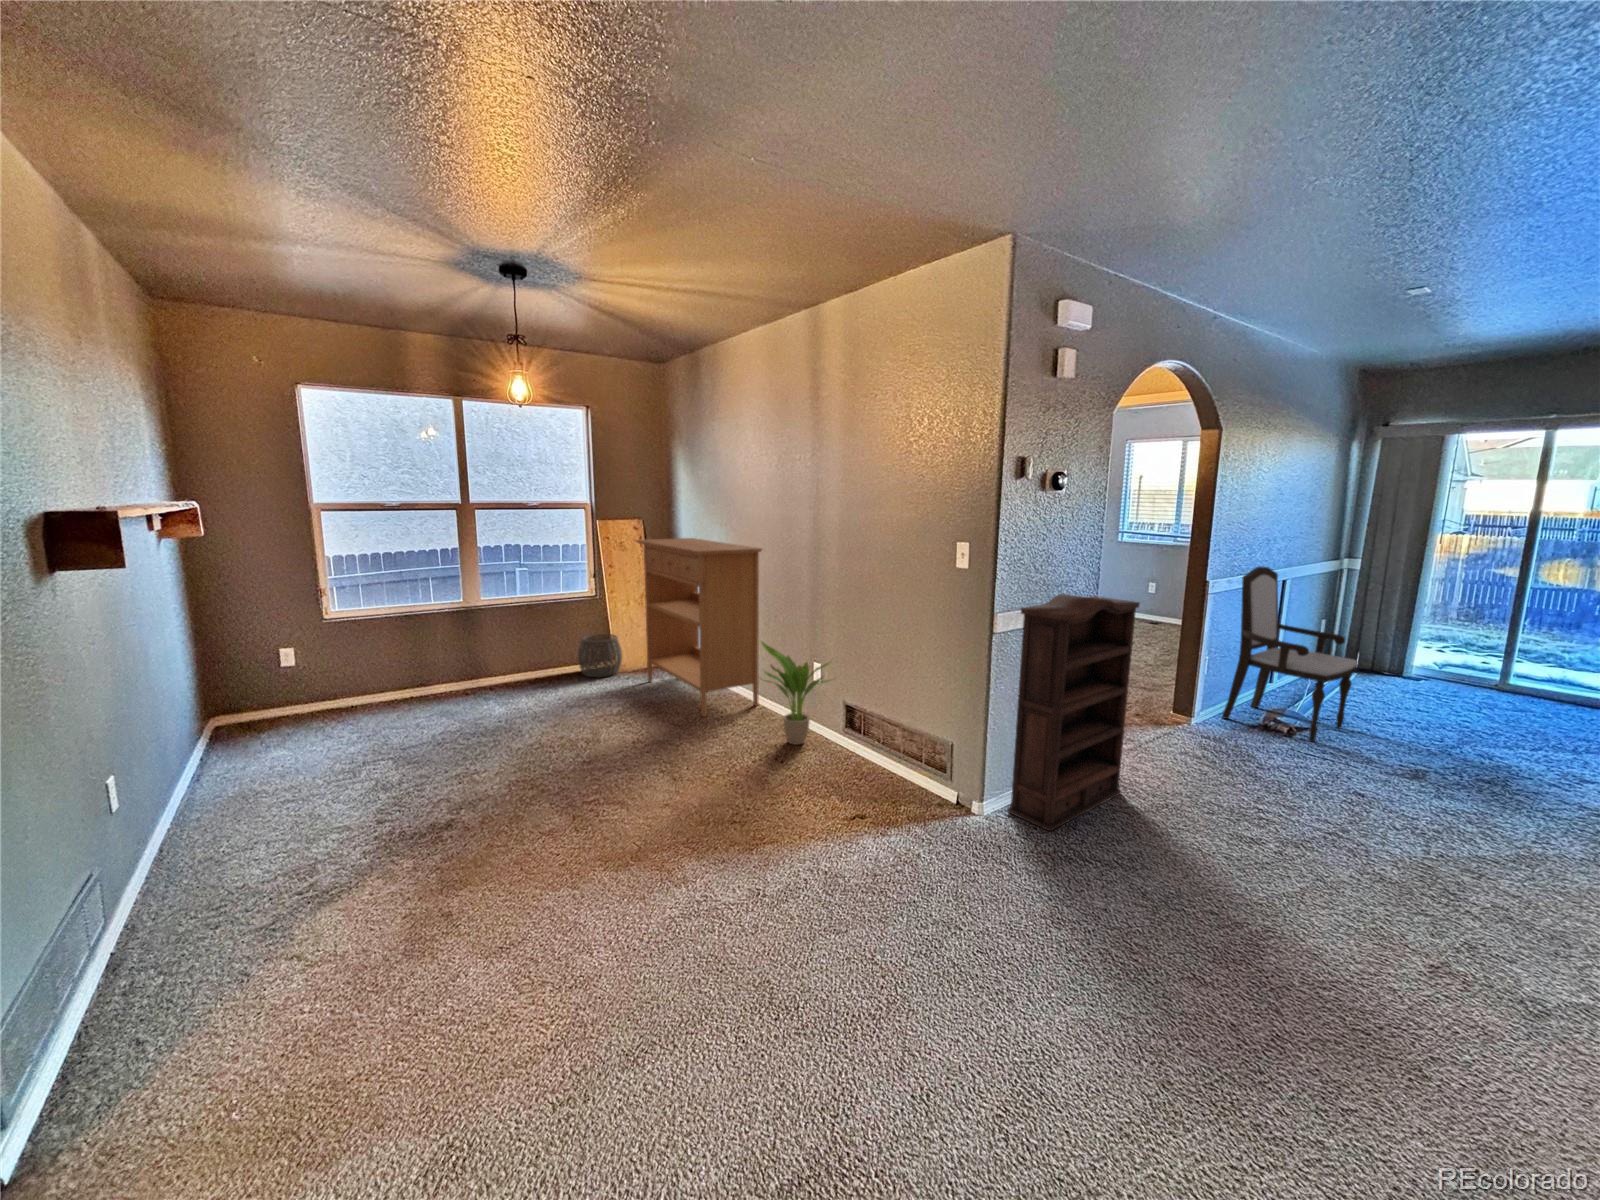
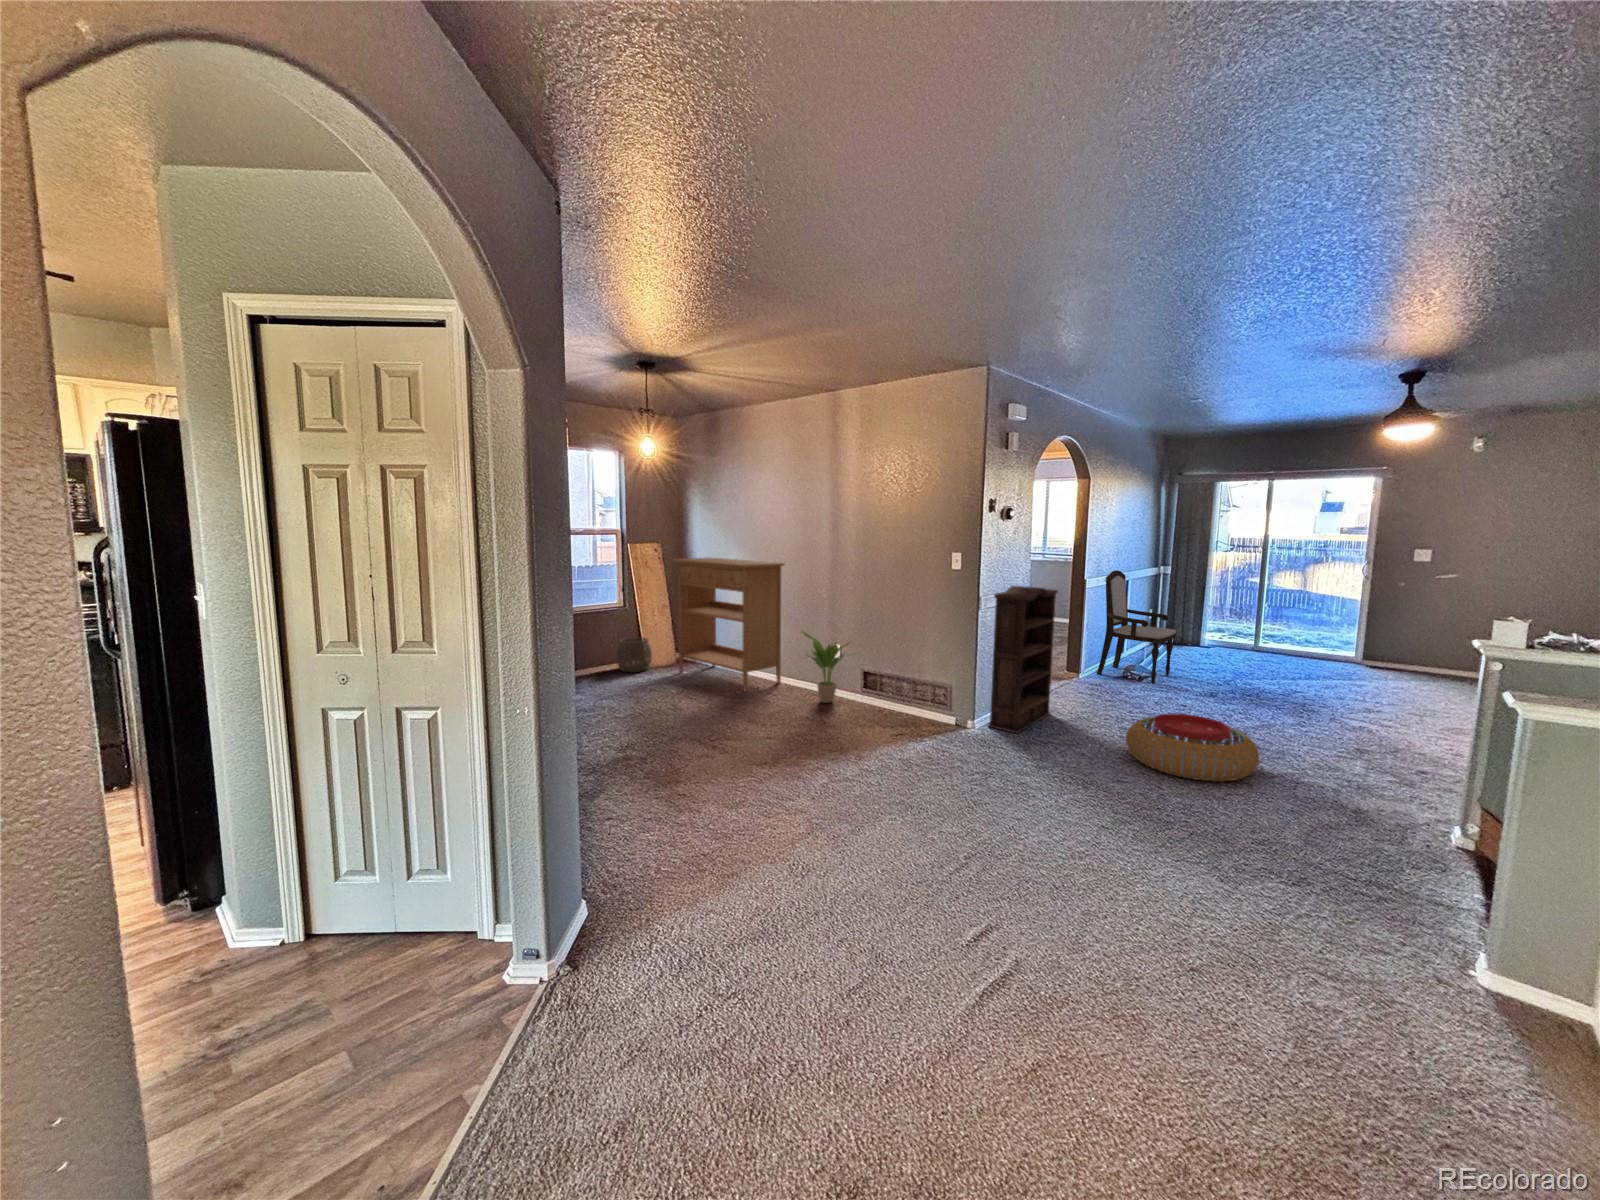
pouf: none [1231,837,1516,1010] -> present [1126,714,1260,782]

